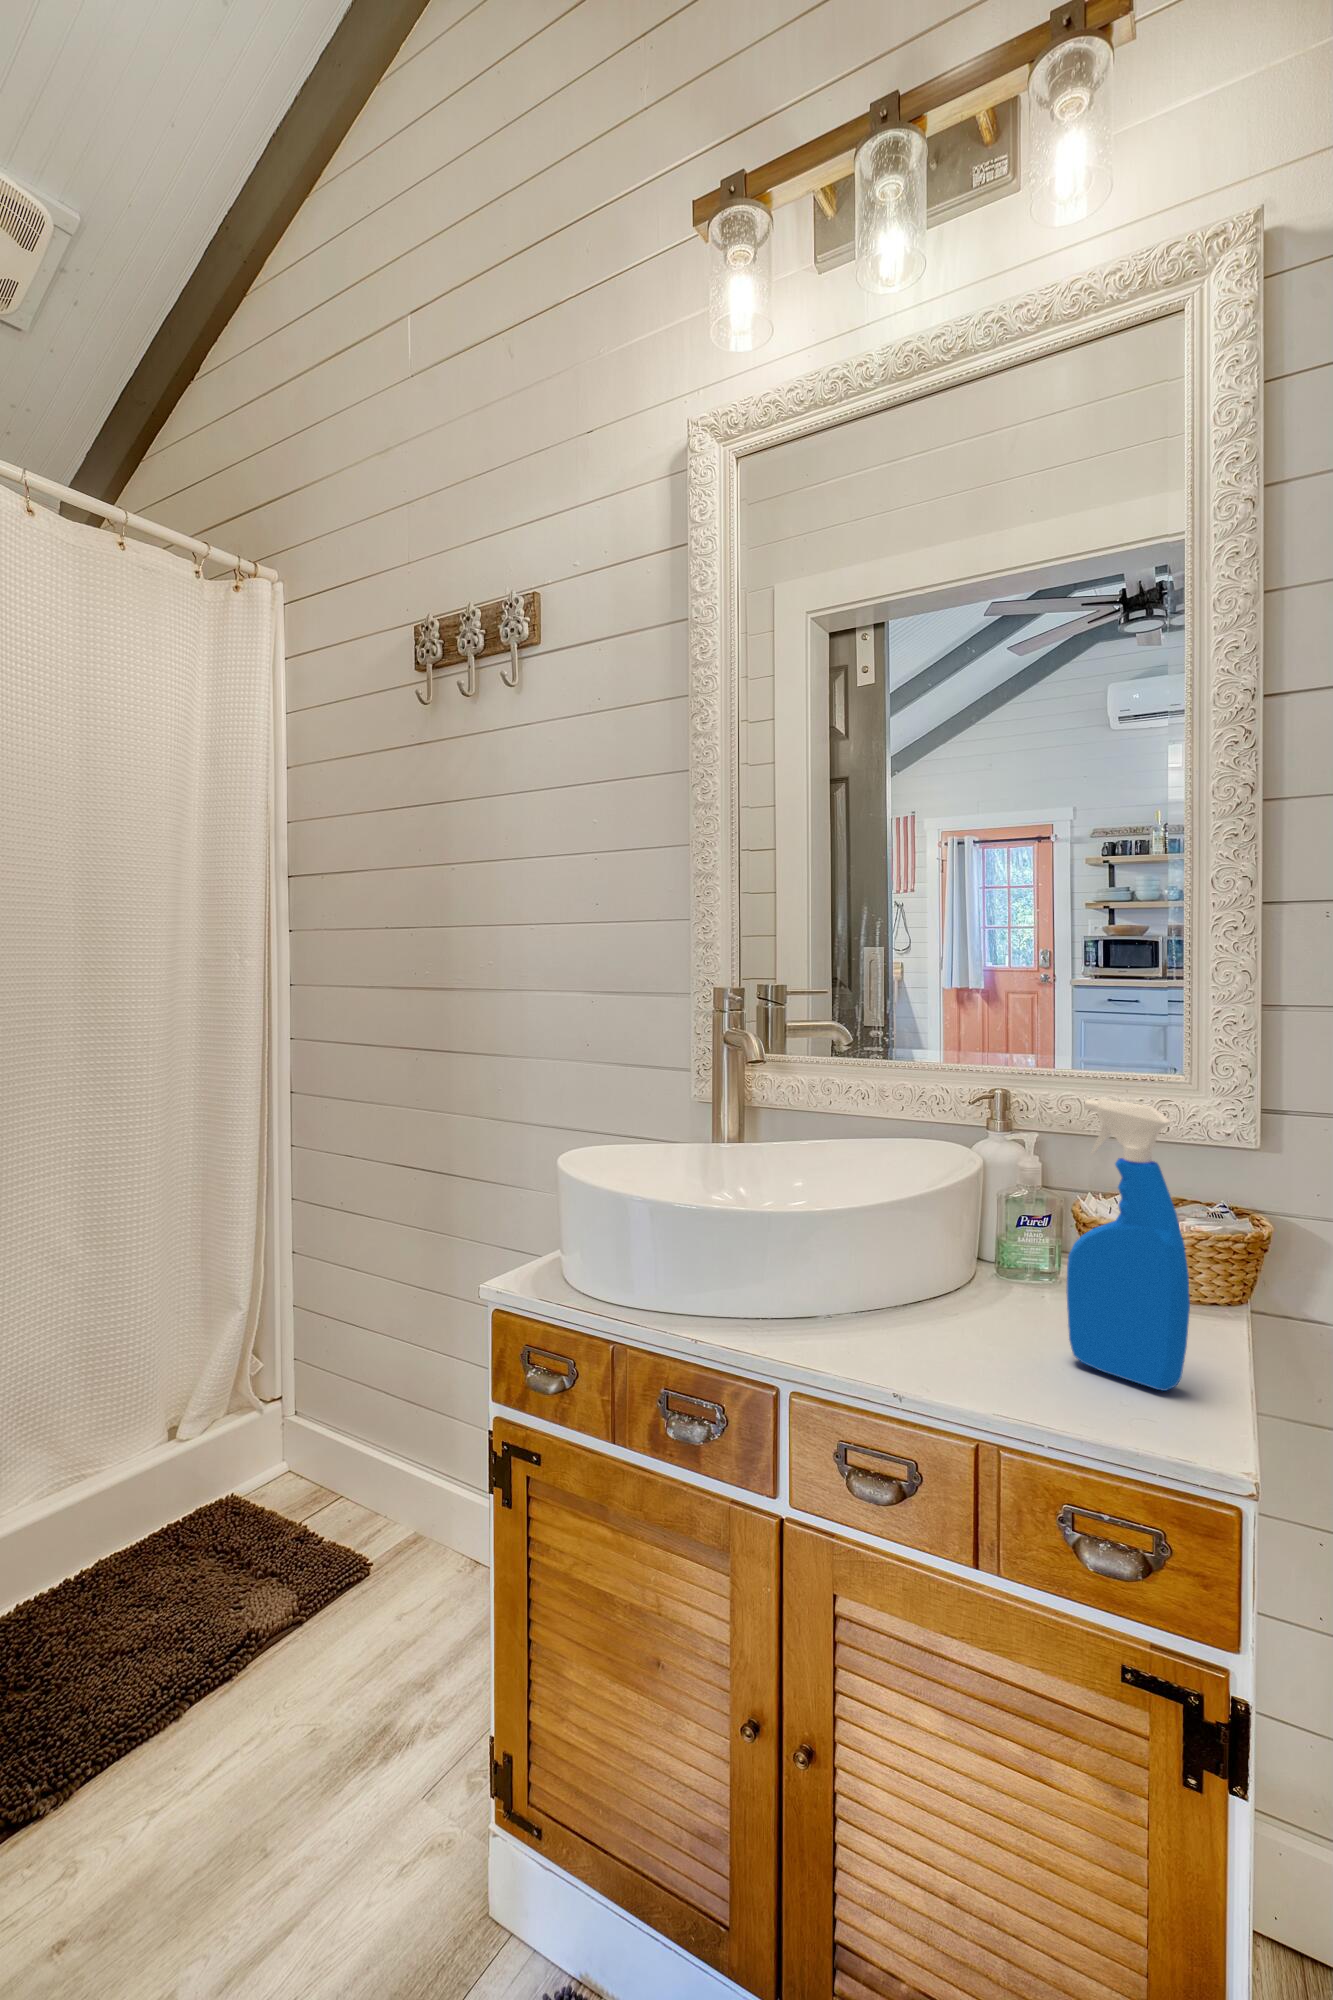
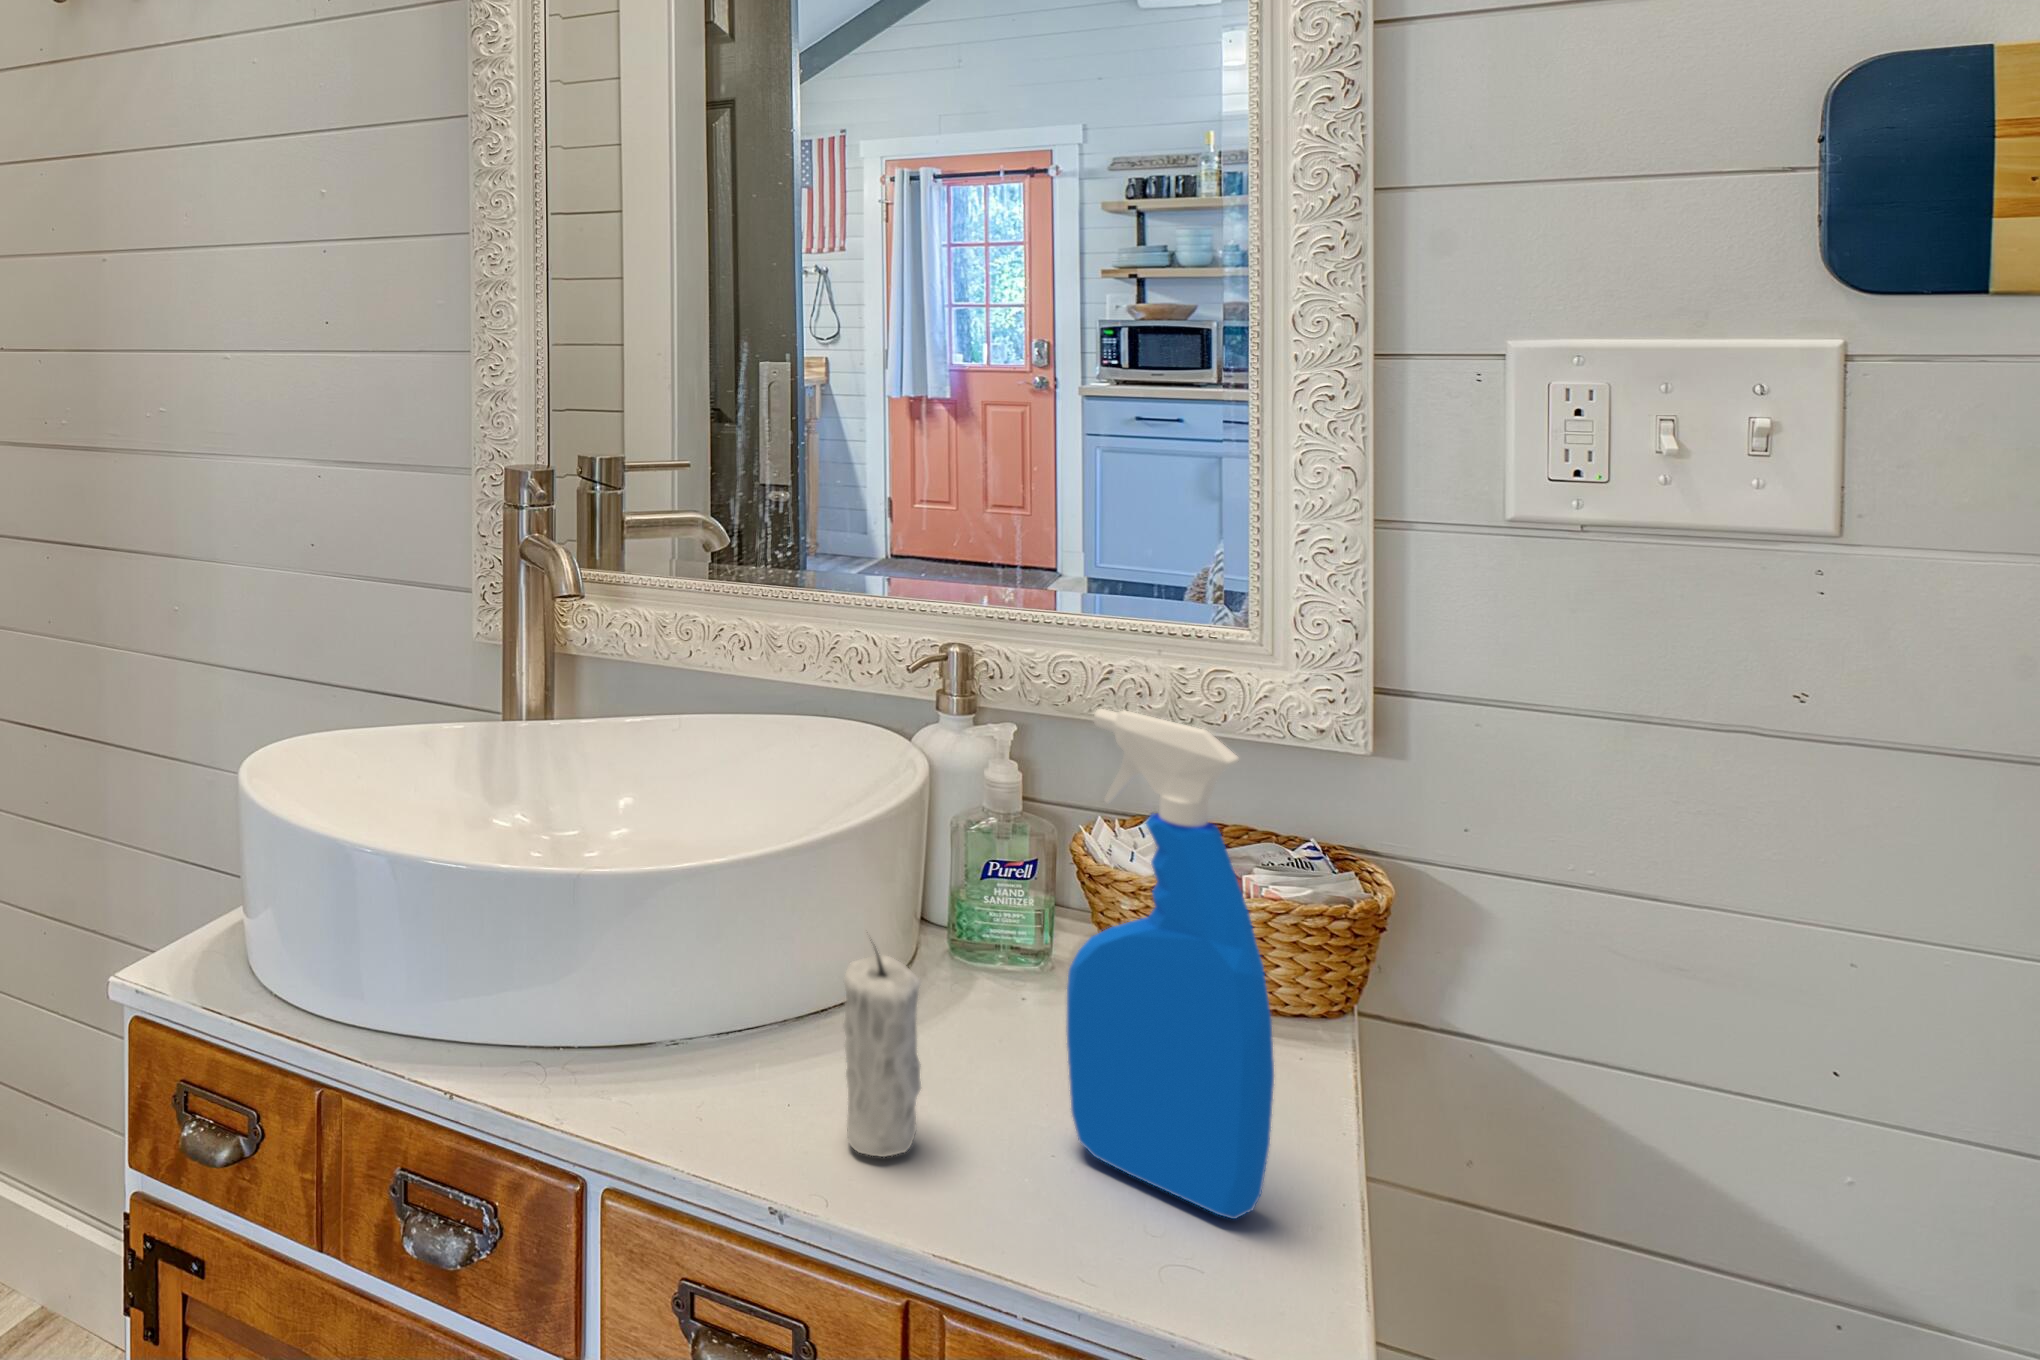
candle: none [933,1231,980,1362] -> present [844,946,921,1157]

